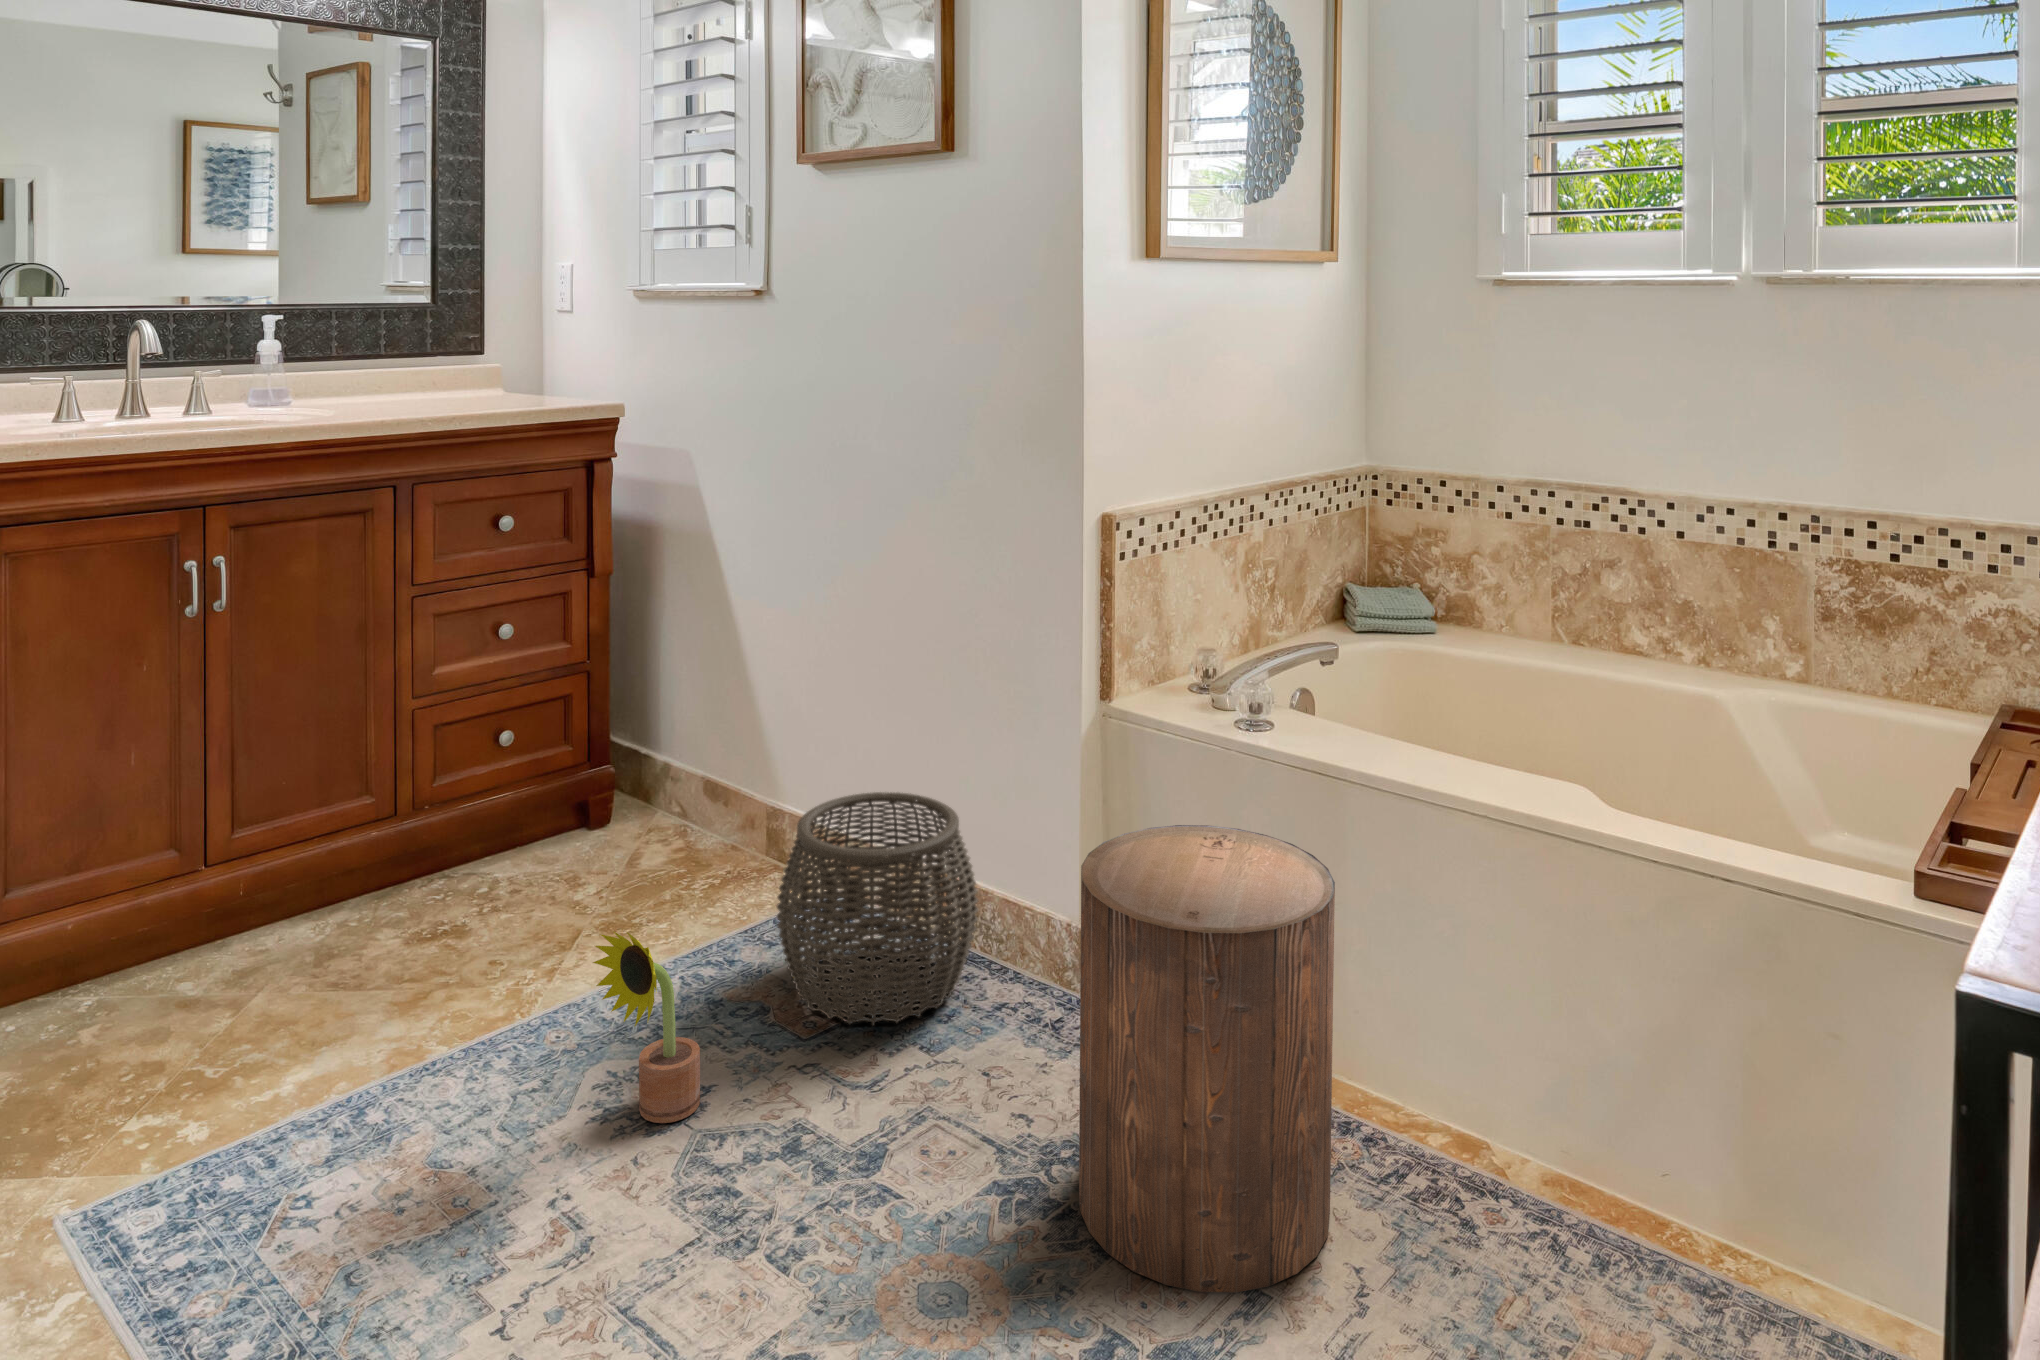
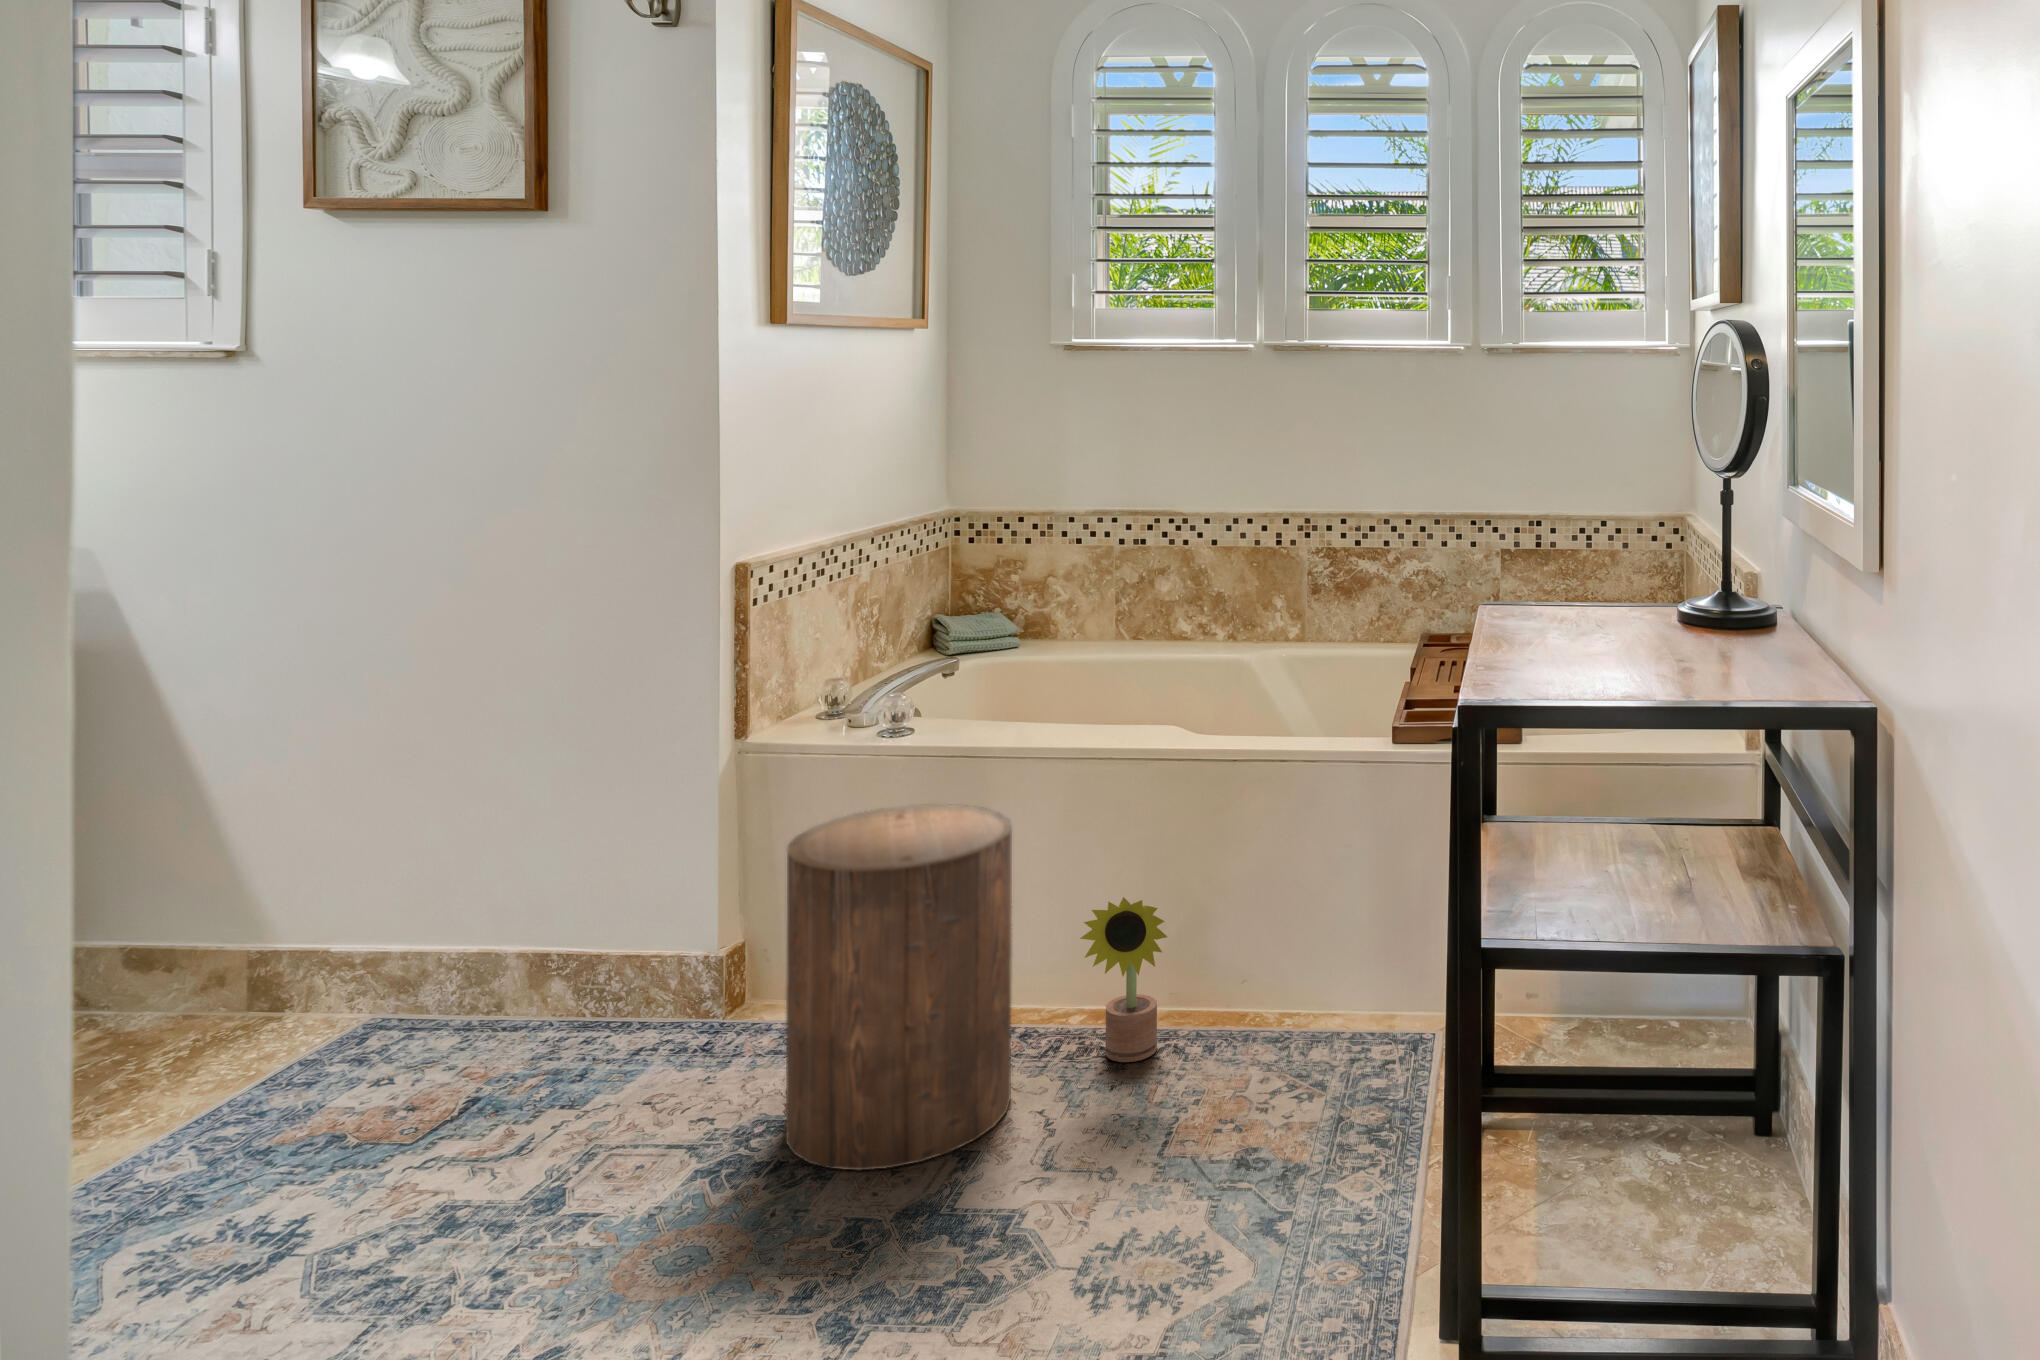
woven basket: present [777,792,978,1025] -> none [353,873,606,1117]
decorative plant: present [593,932,700,1123] -> present [1080,897,1167,1062]

